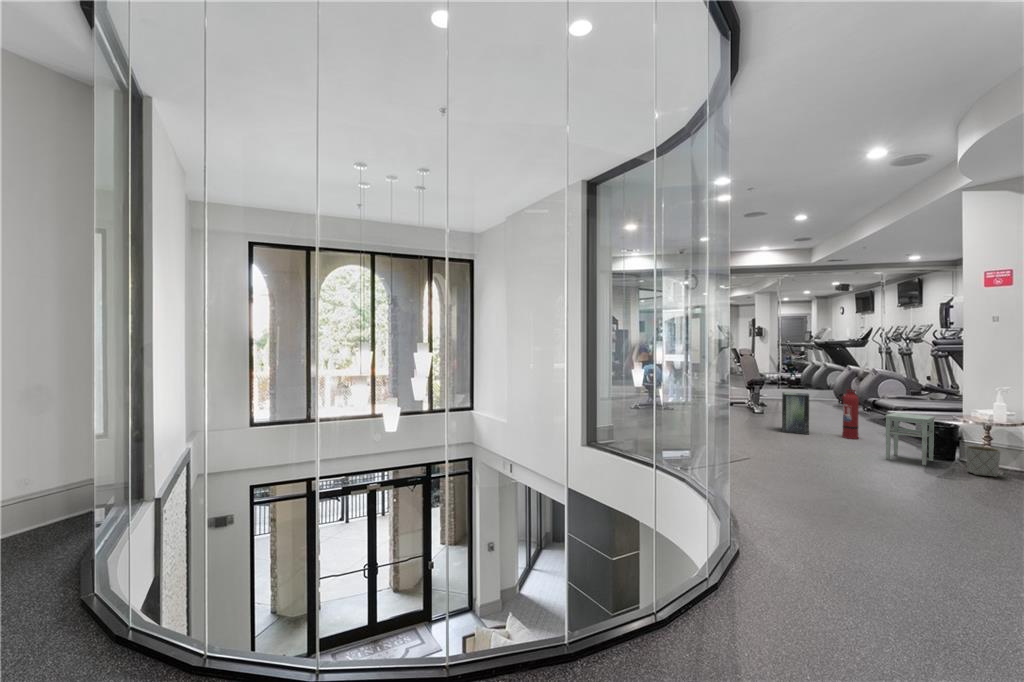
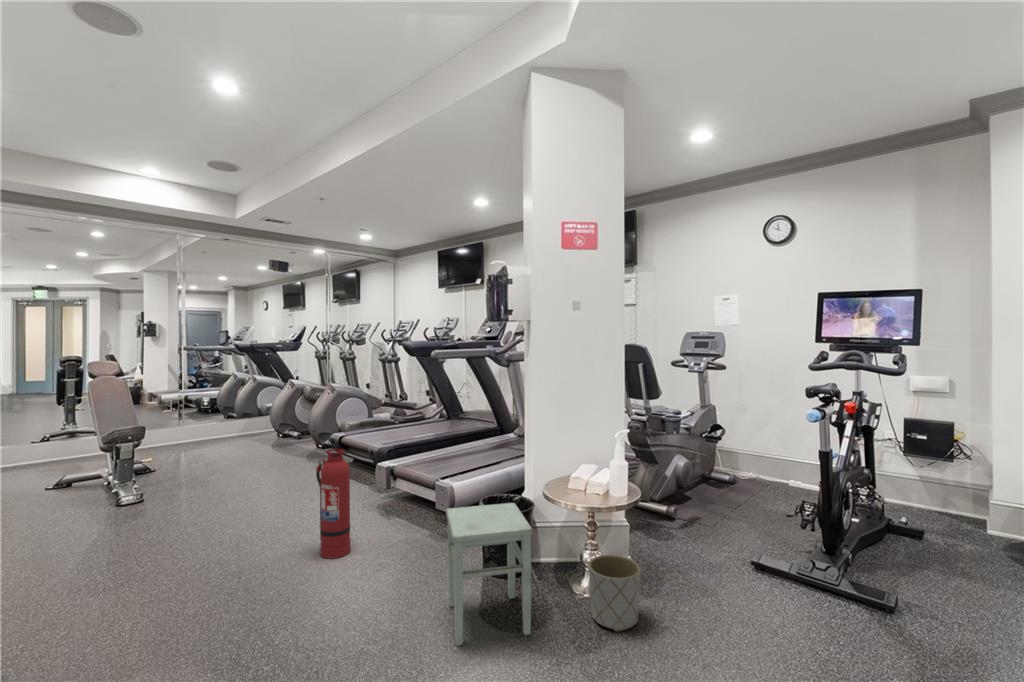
storage box: present [782,392,809,434] -> none [180,470,251,596]

